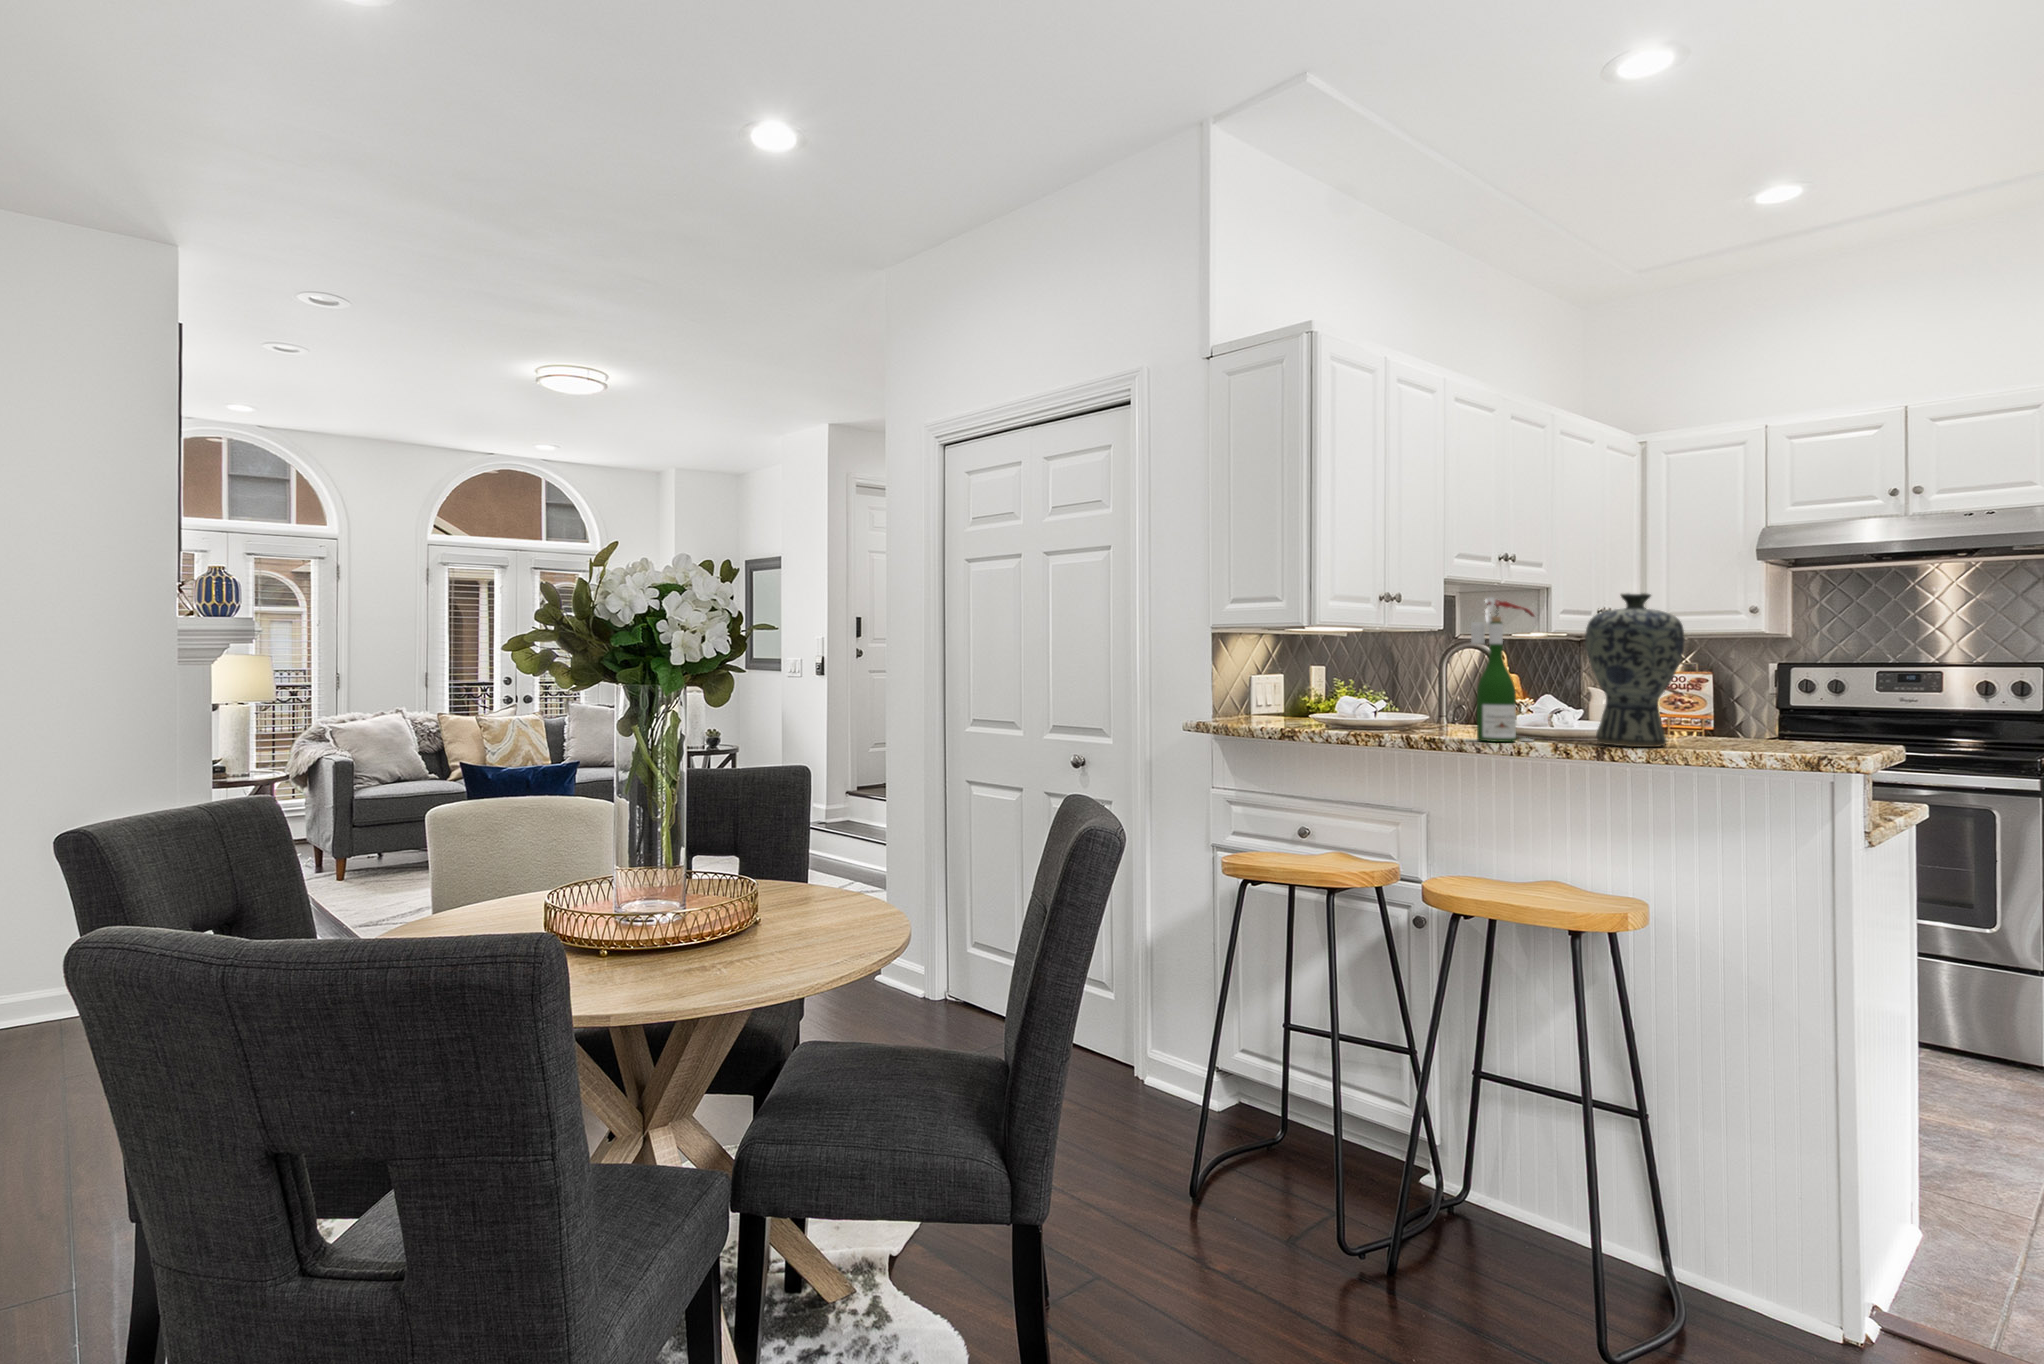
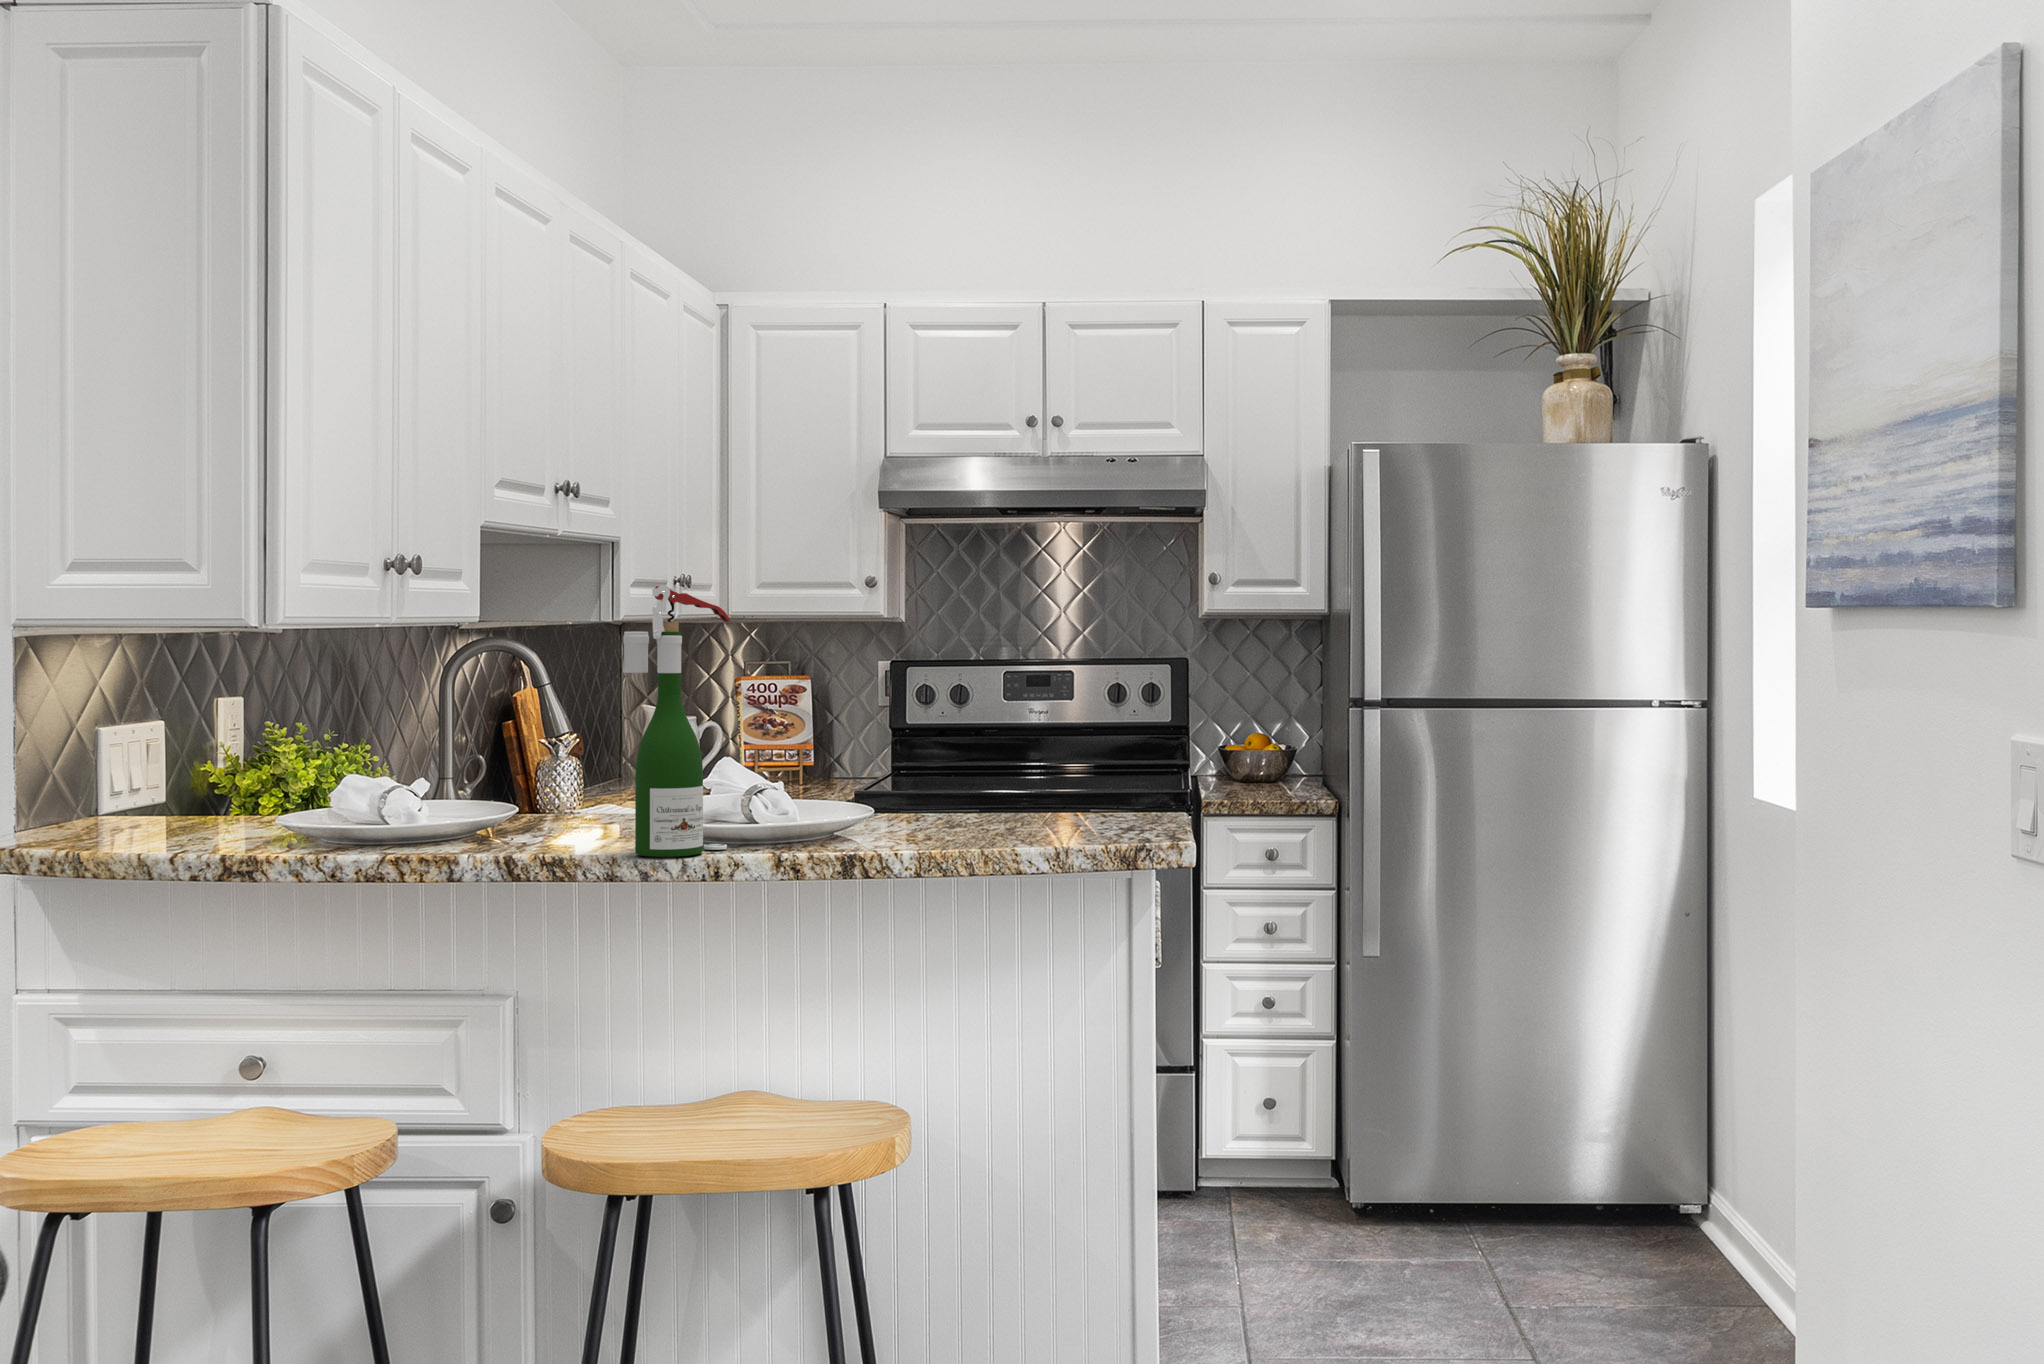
vase: present [1585,593,1684,747] -> none [815,585,960,850]

